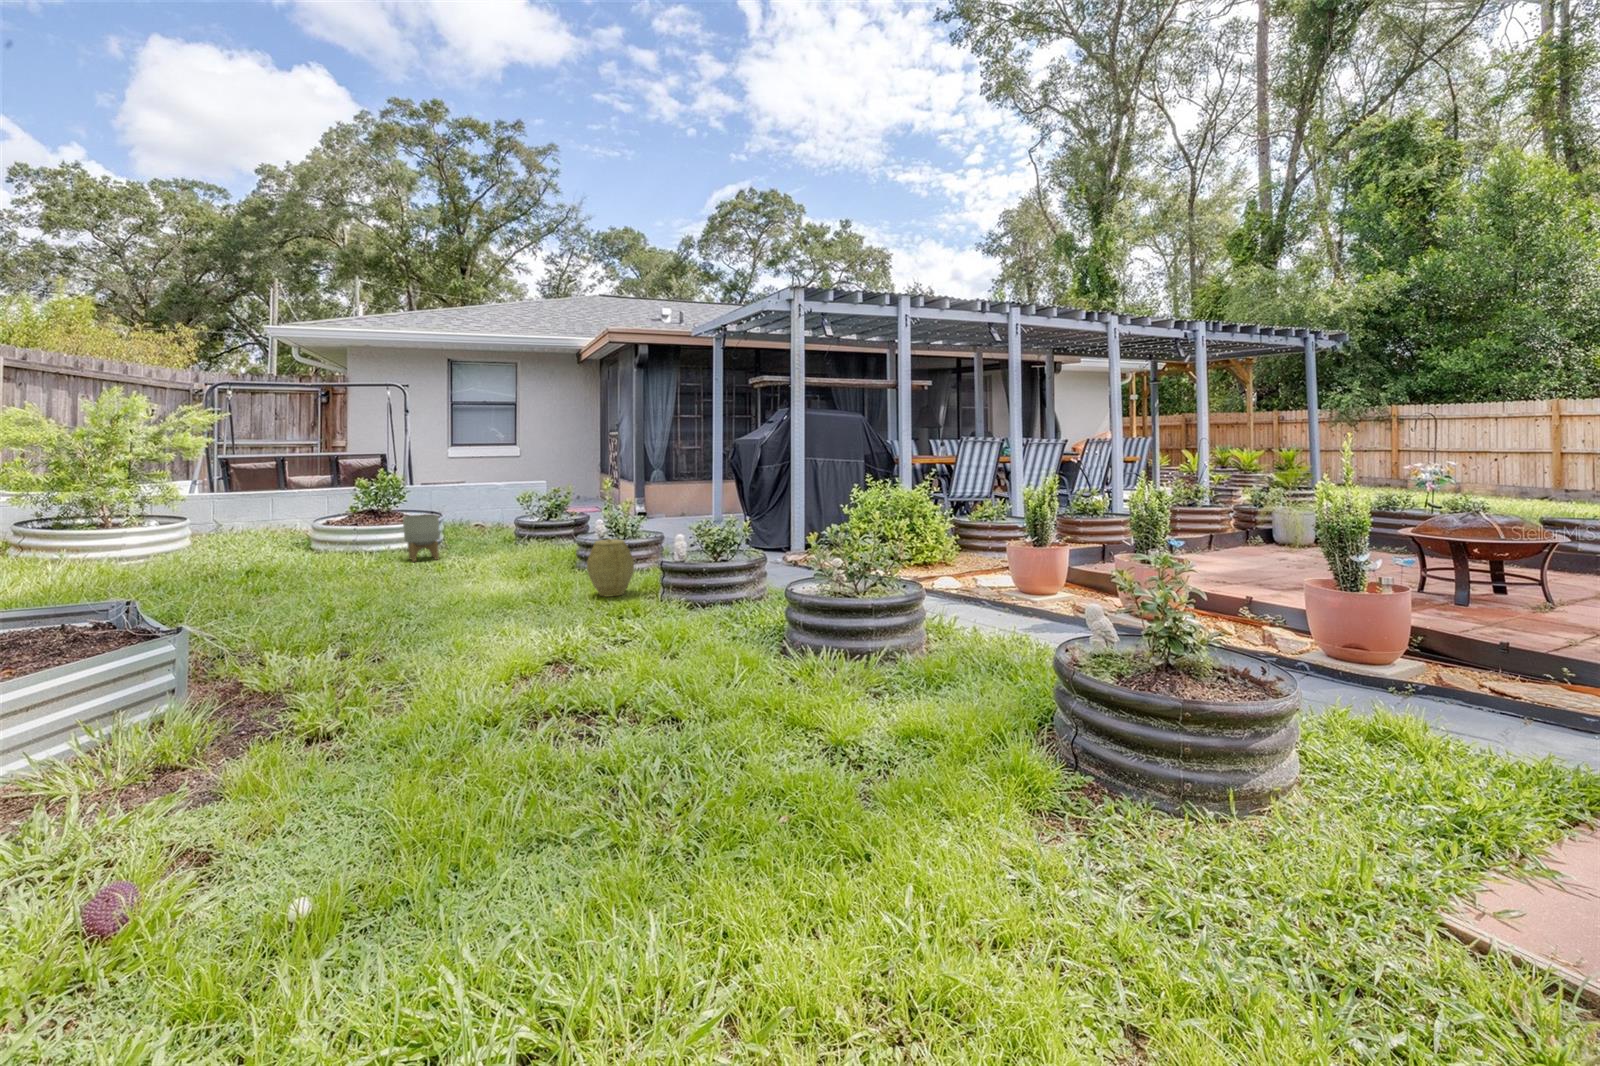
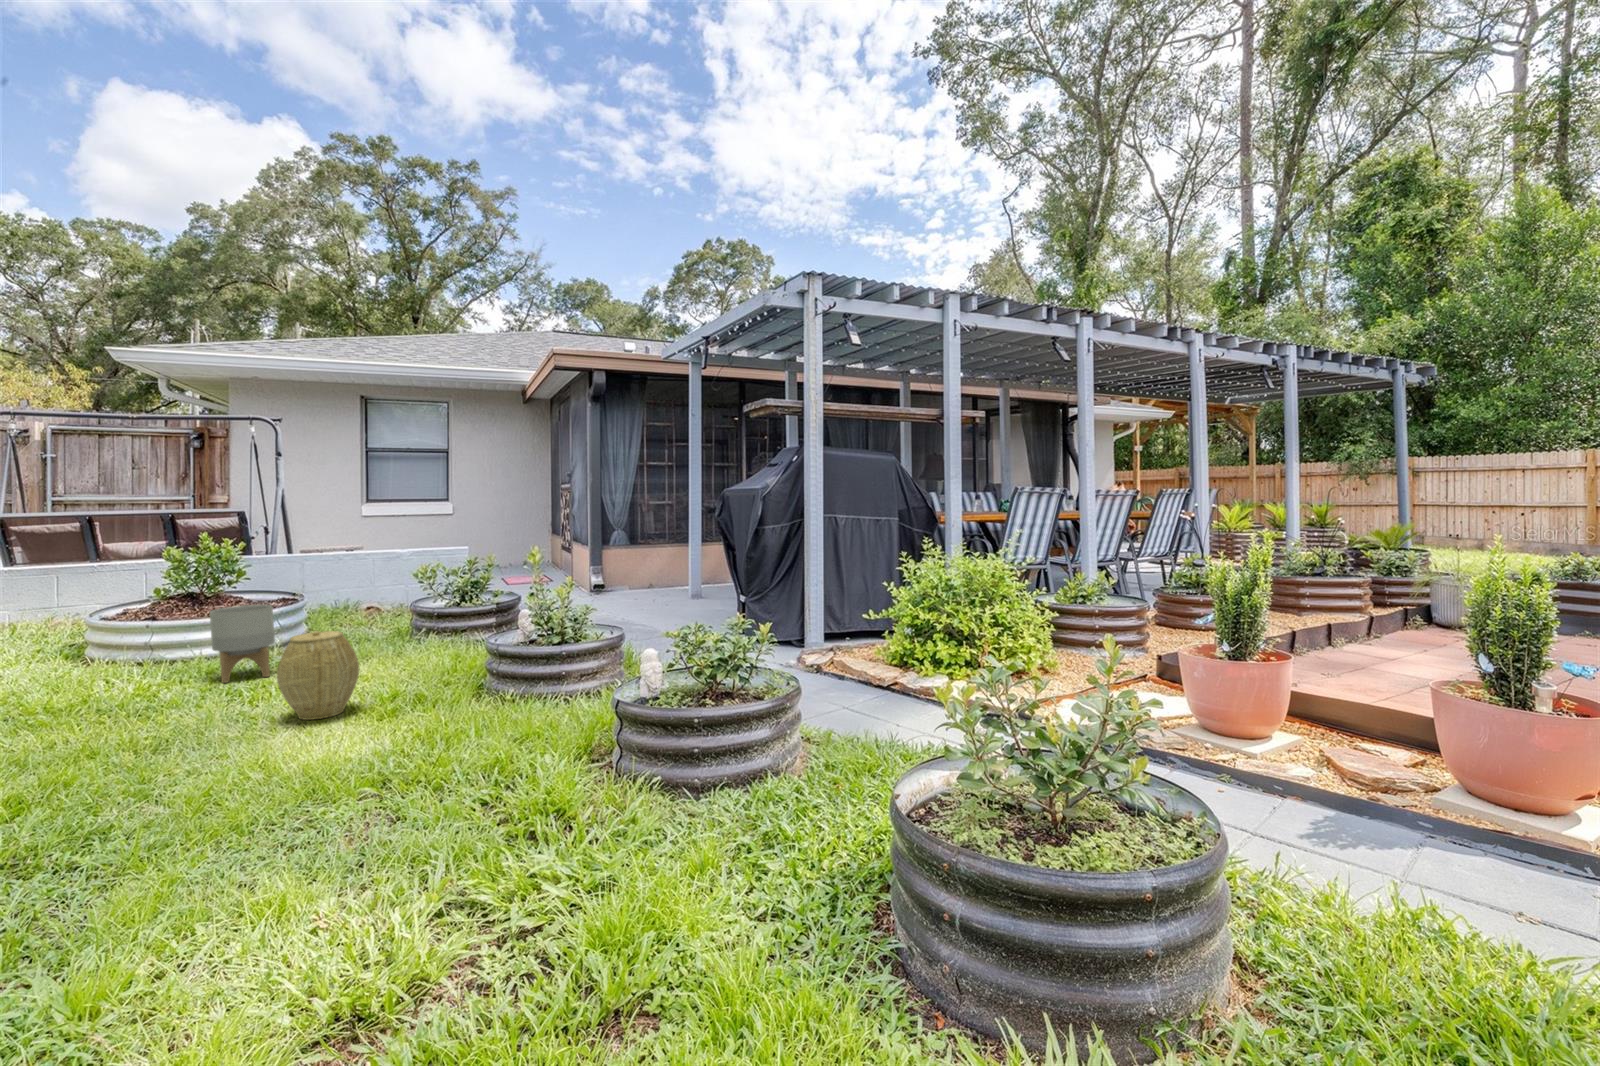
woven basket: present [587,539,634,597] -> present [277,631,359,720]

